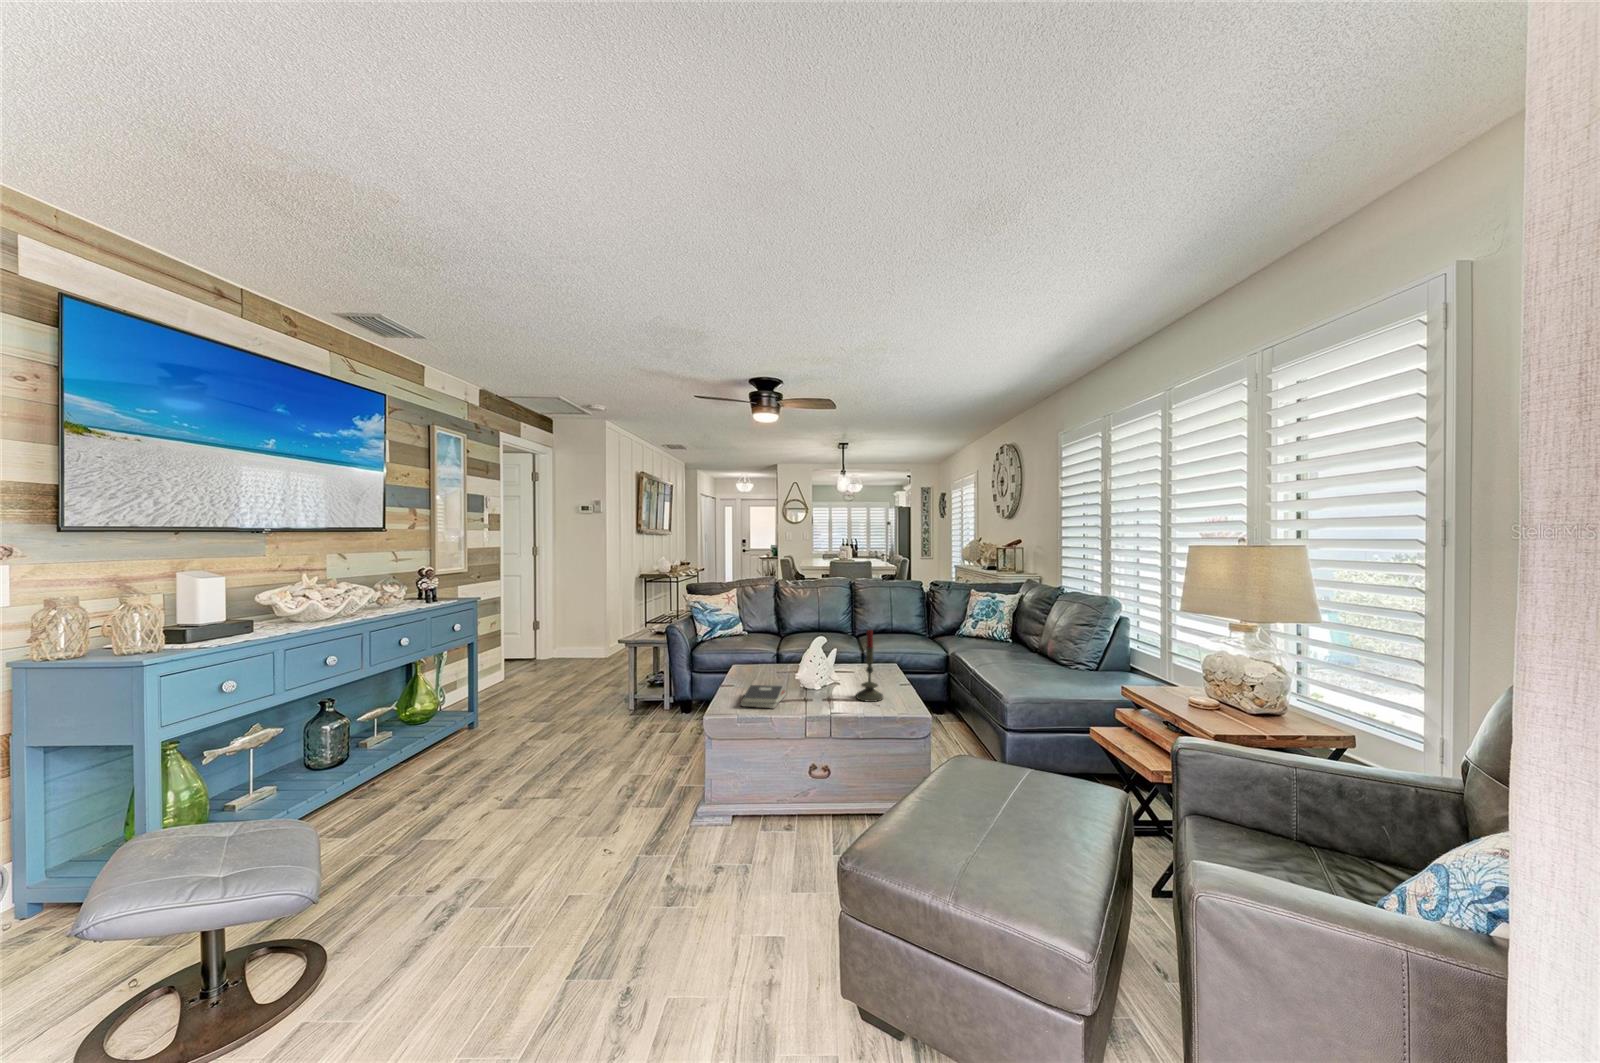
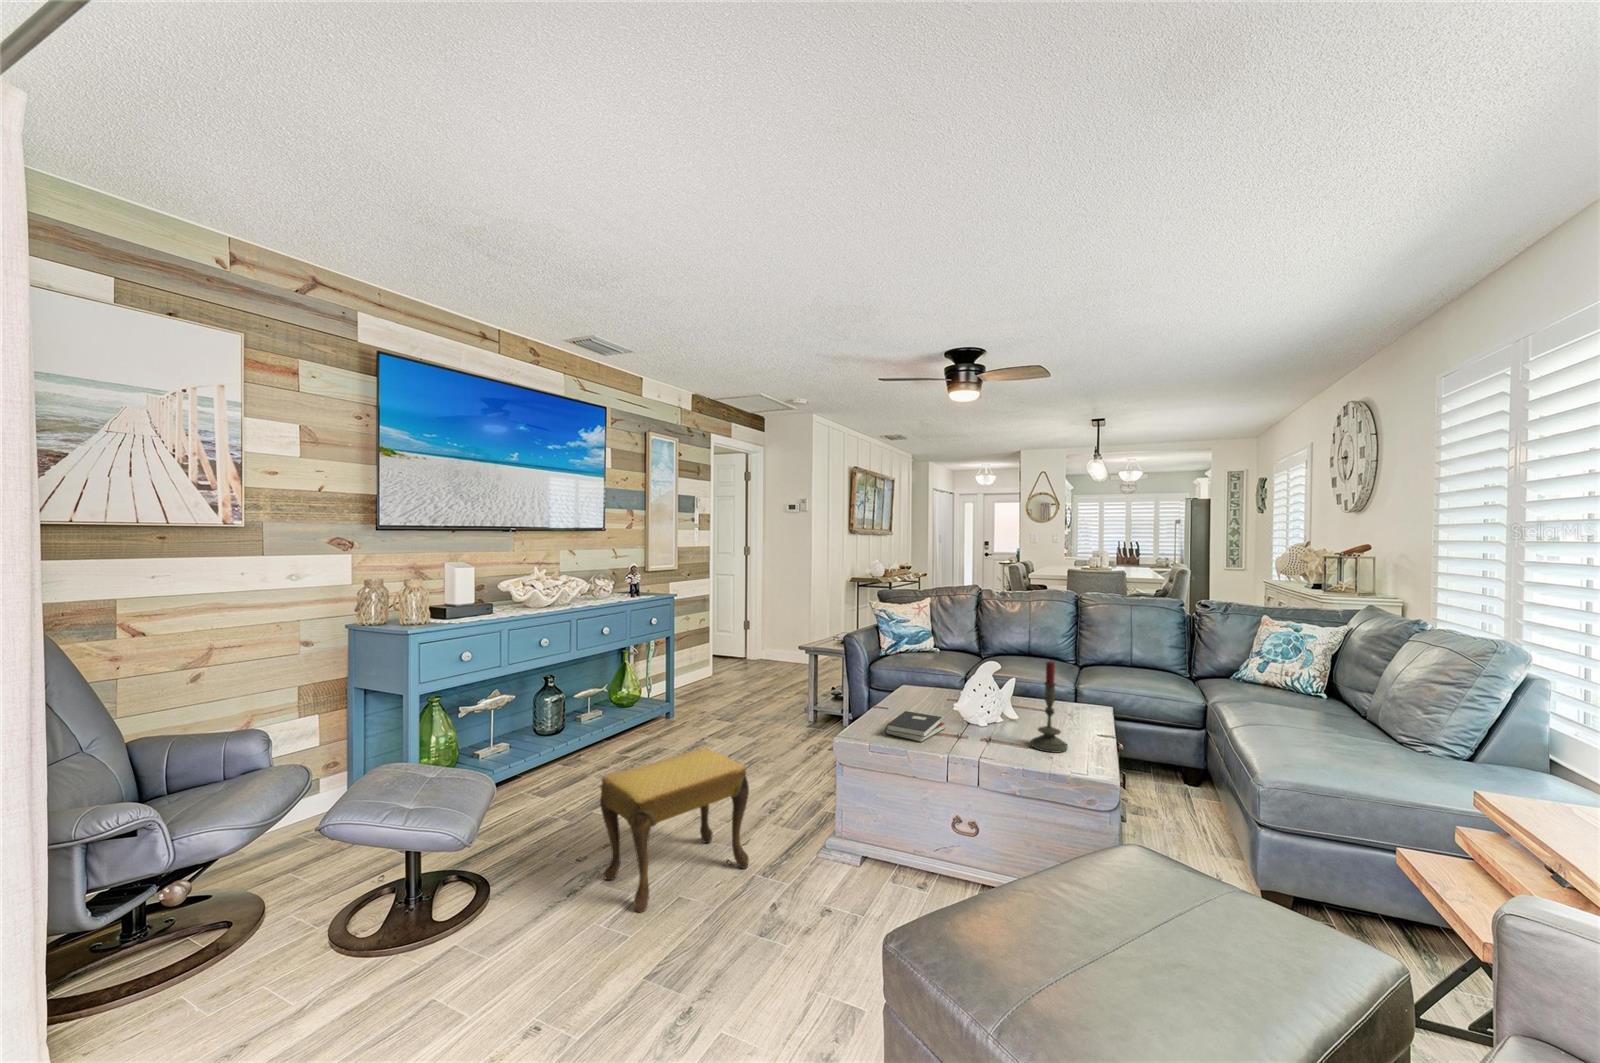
footstool: none [467,745,626,922] -> present [600,748,749,912]

